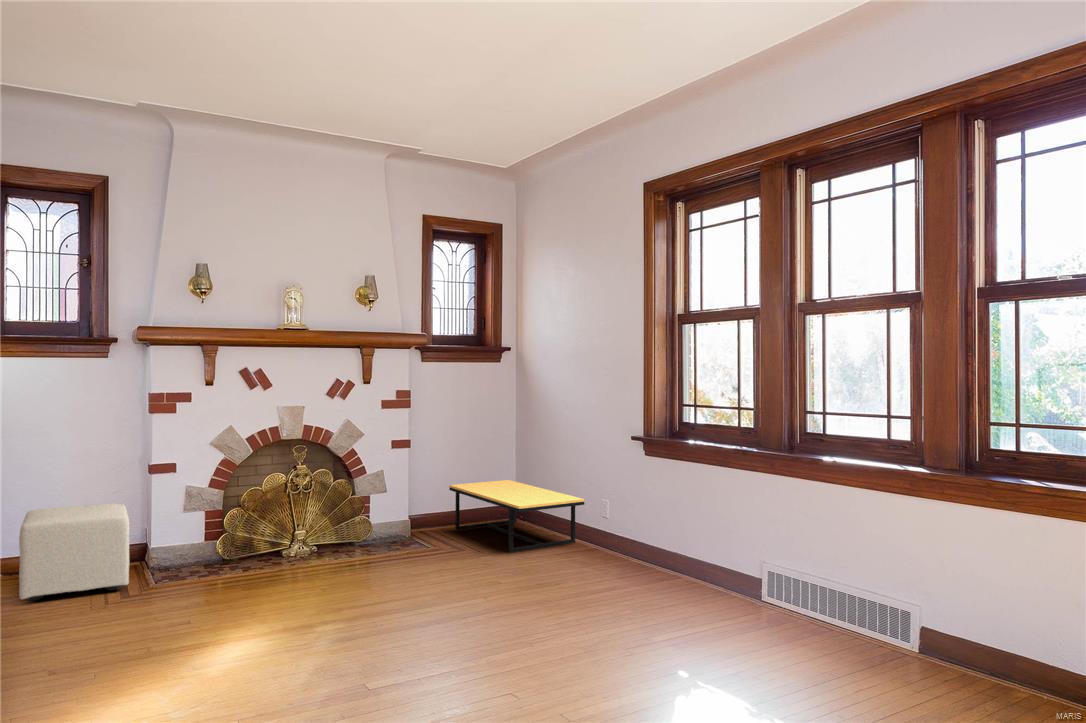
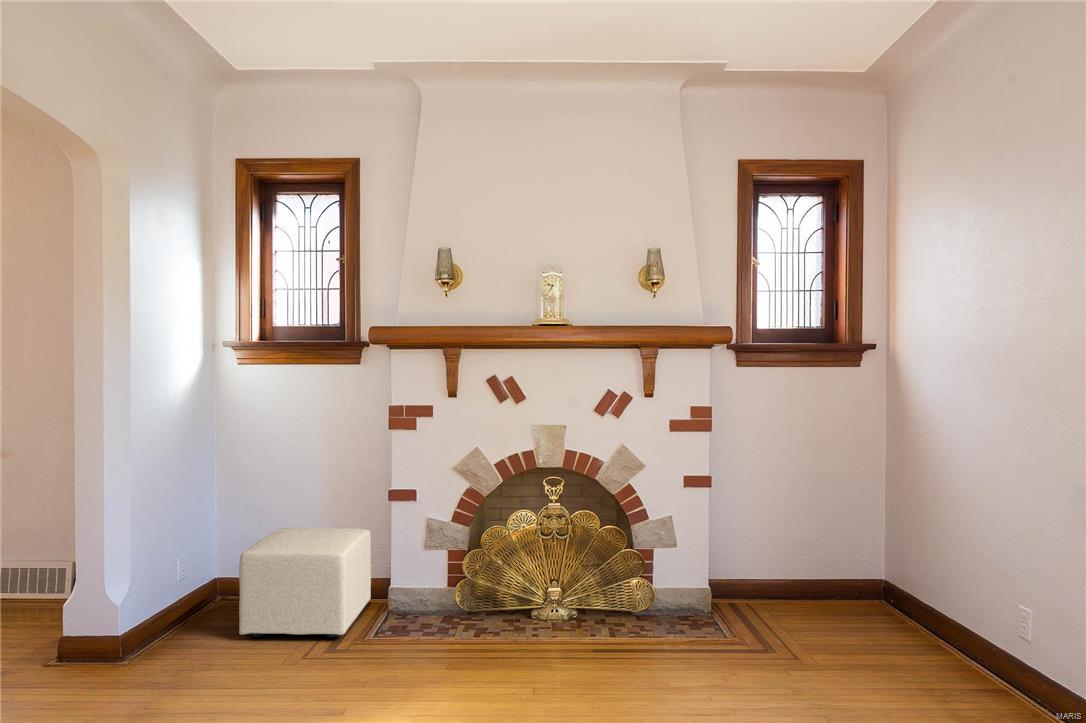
coffee table: present [449,480,584,552] -> none [777,541,1004,681]

